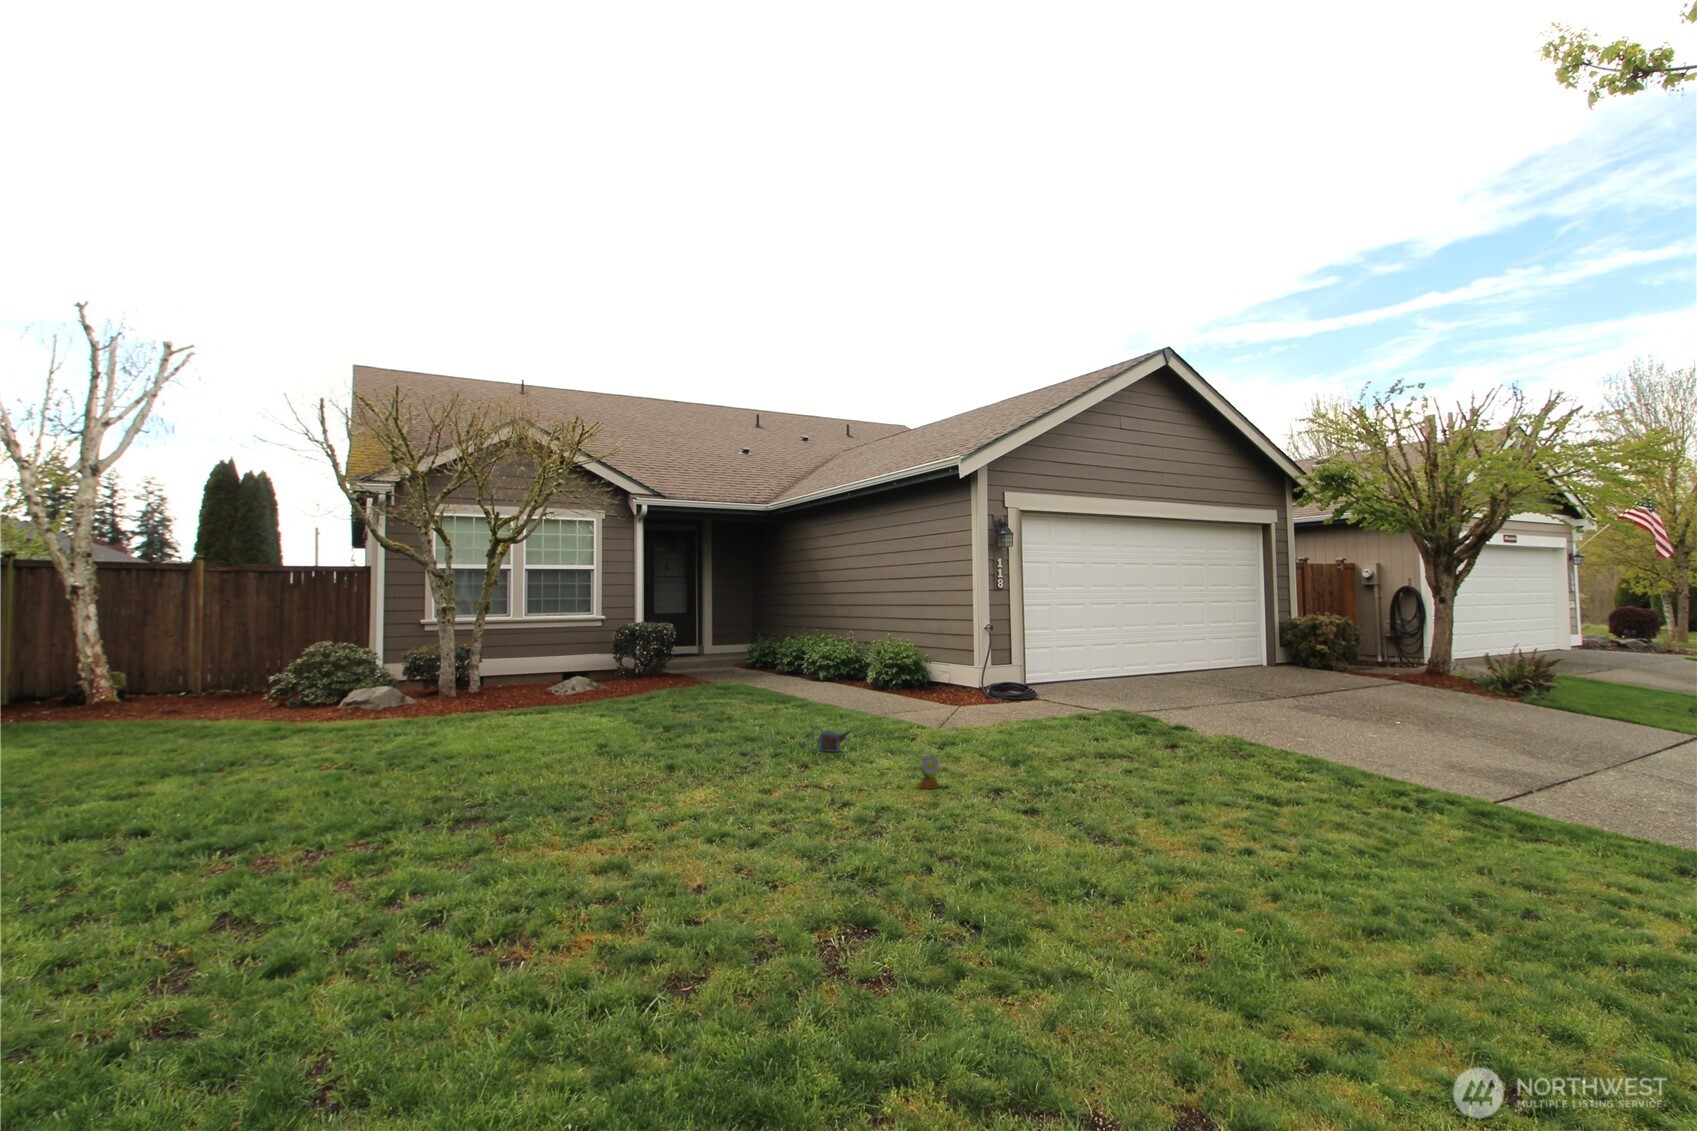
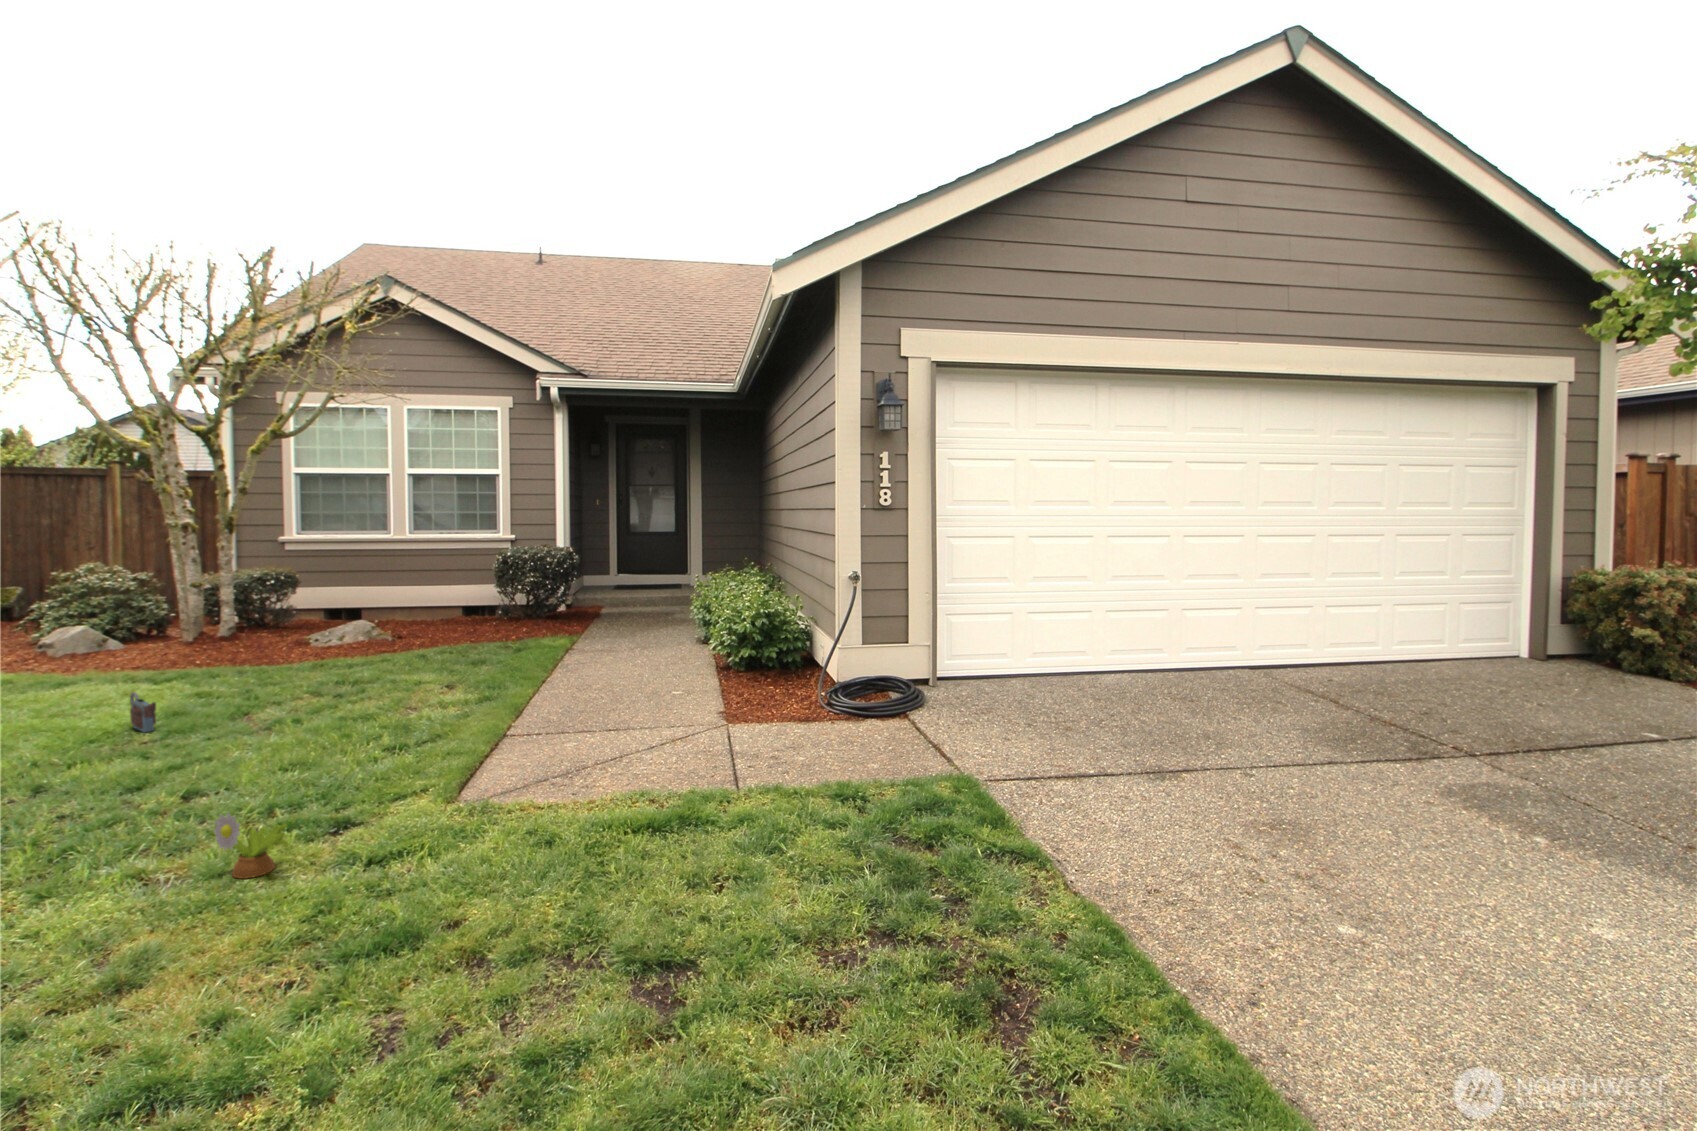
watering can: present [812,727,851,752] -> present [130,692,156,732]

